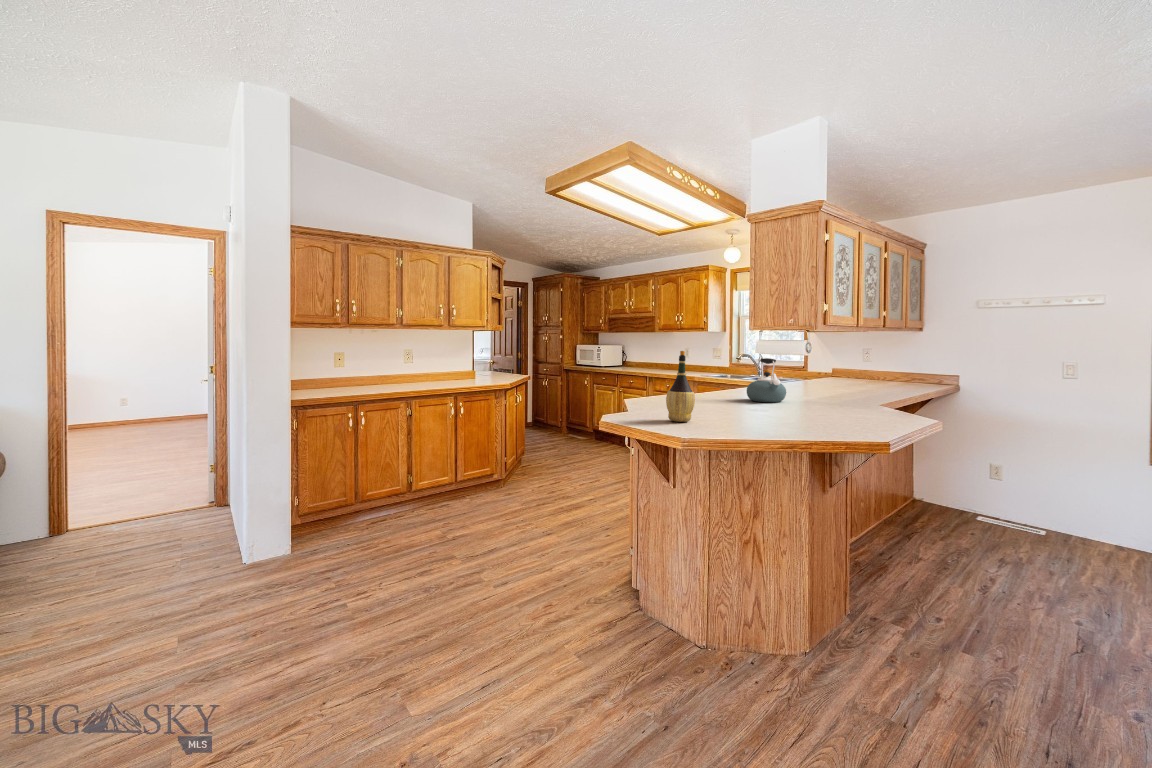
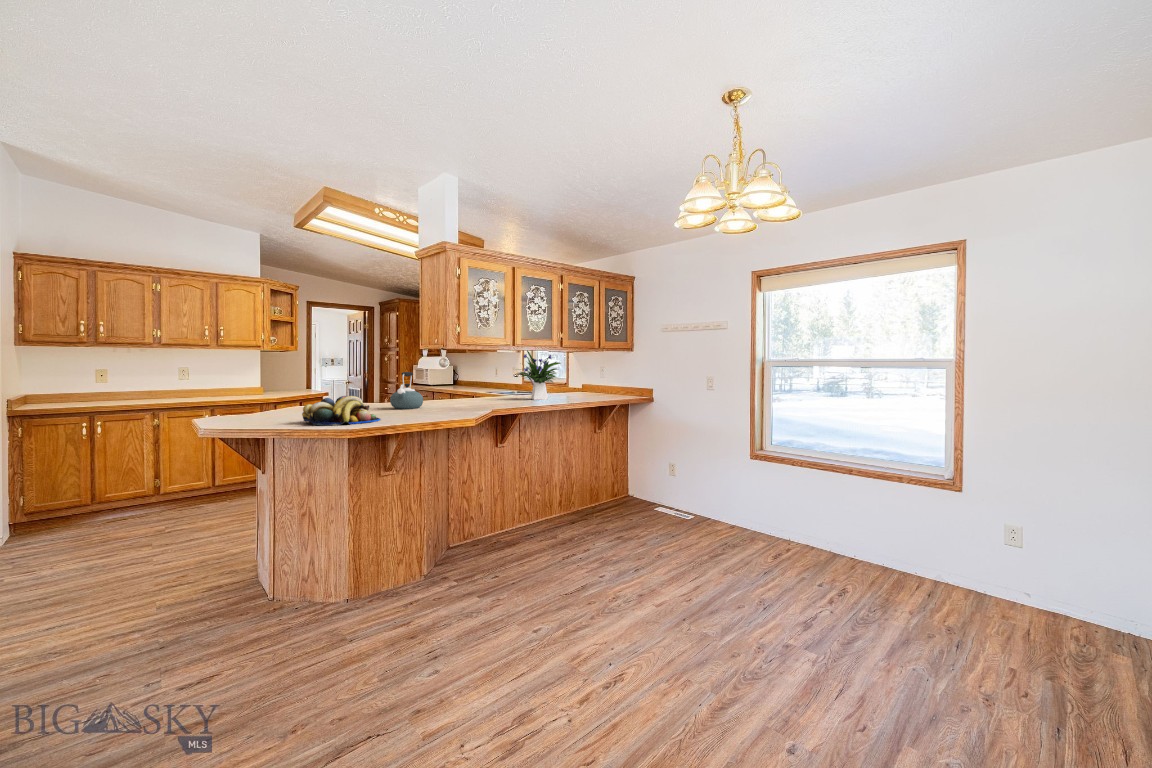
flower arrangement: none [814,331,876,388] -> present [520,350,560,400]
wine bottle: present [666,351,695,422] -> none [231,363,258,420]
fruit bowl: none [786,392,886,434] -> present [302,396,380,425]

